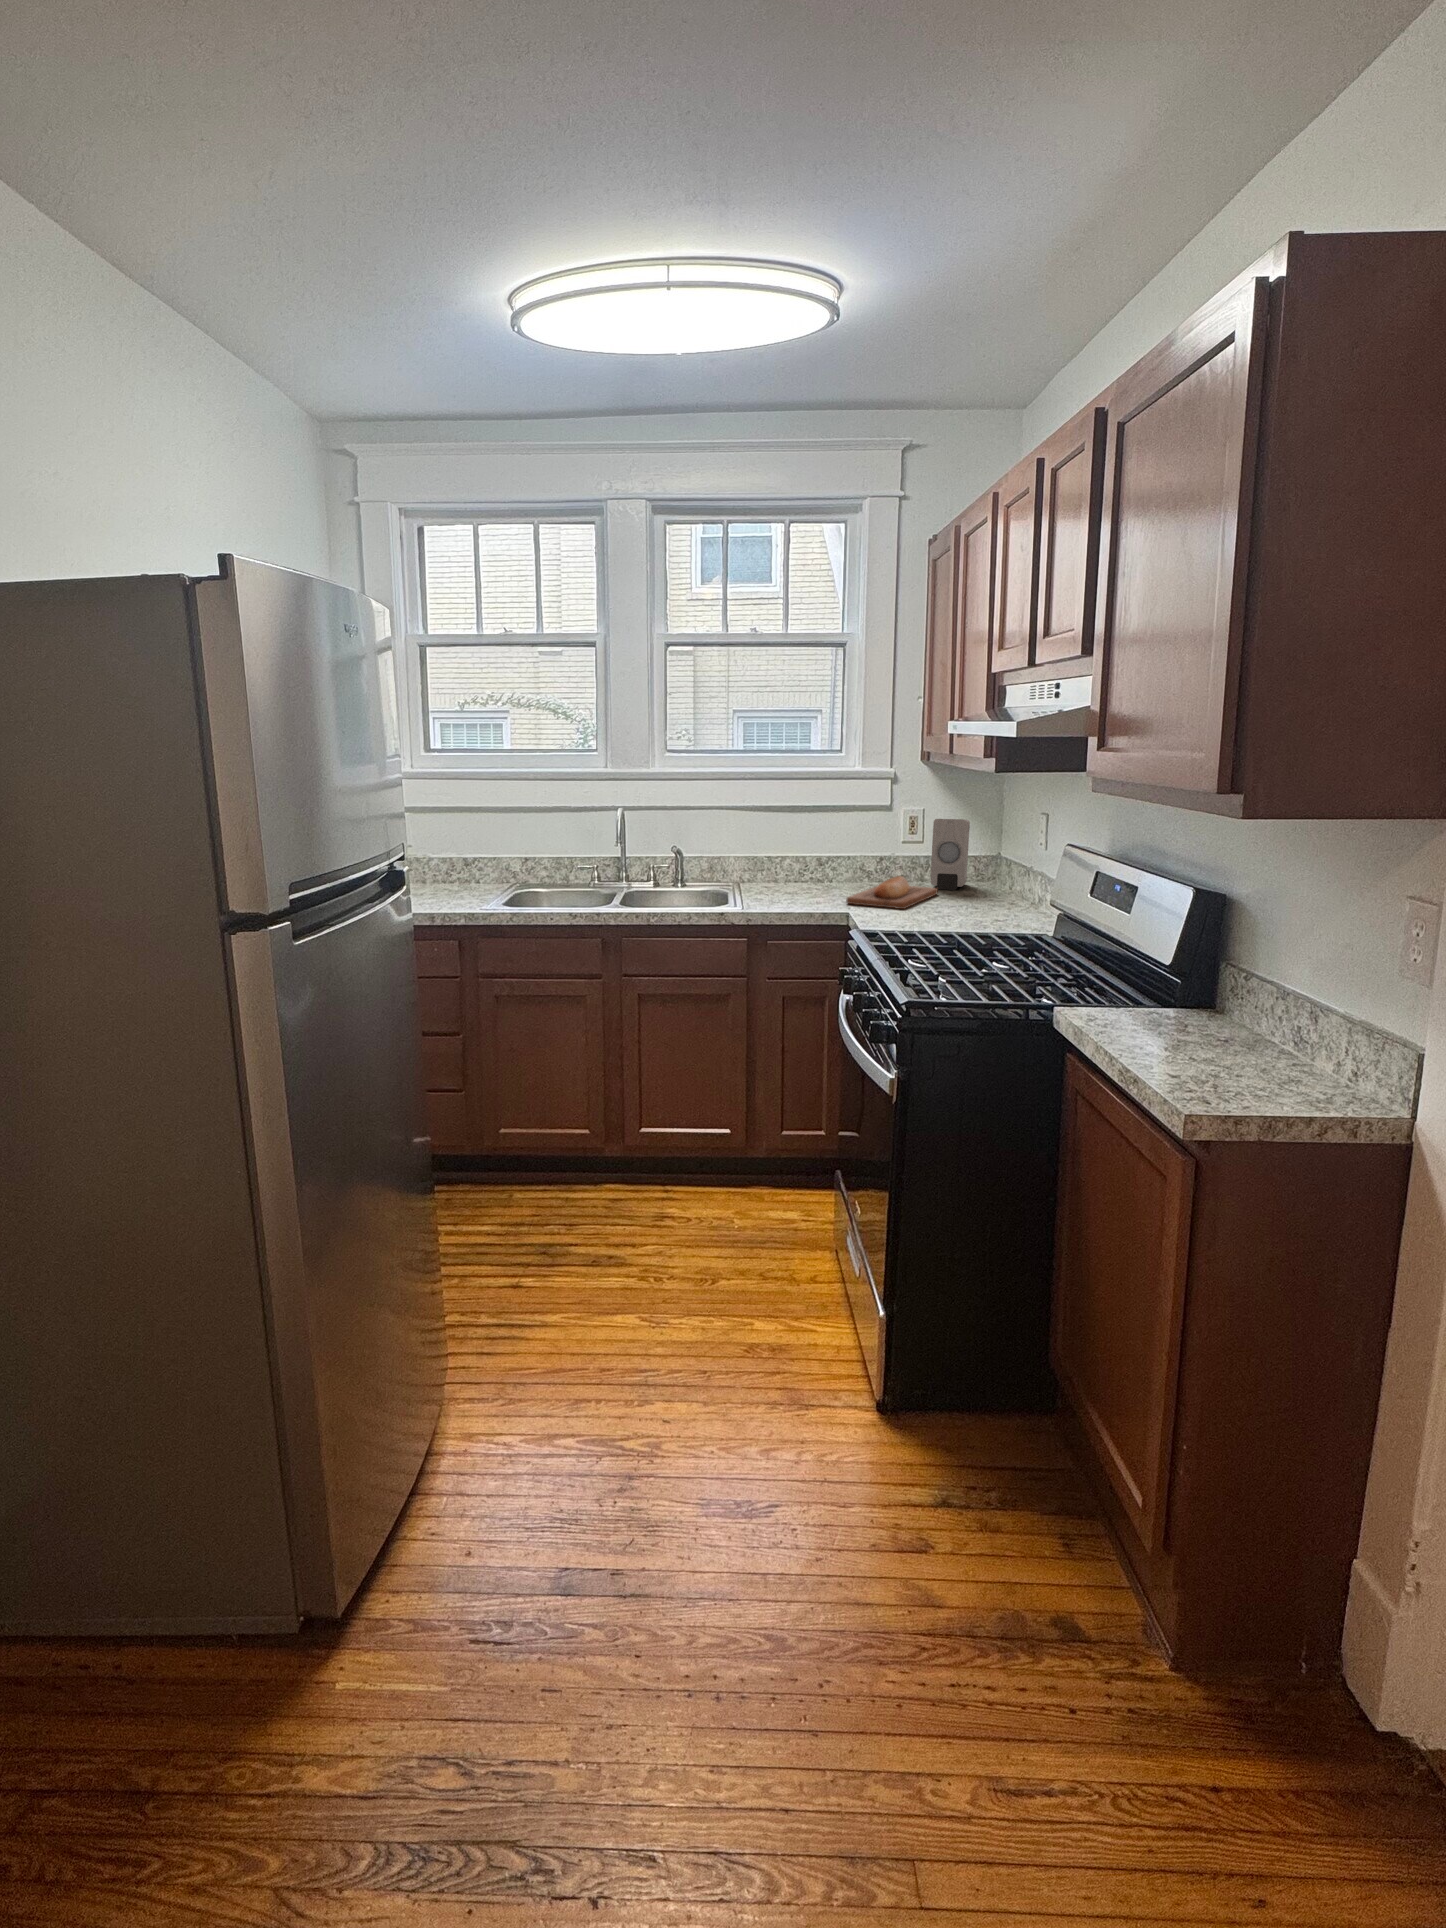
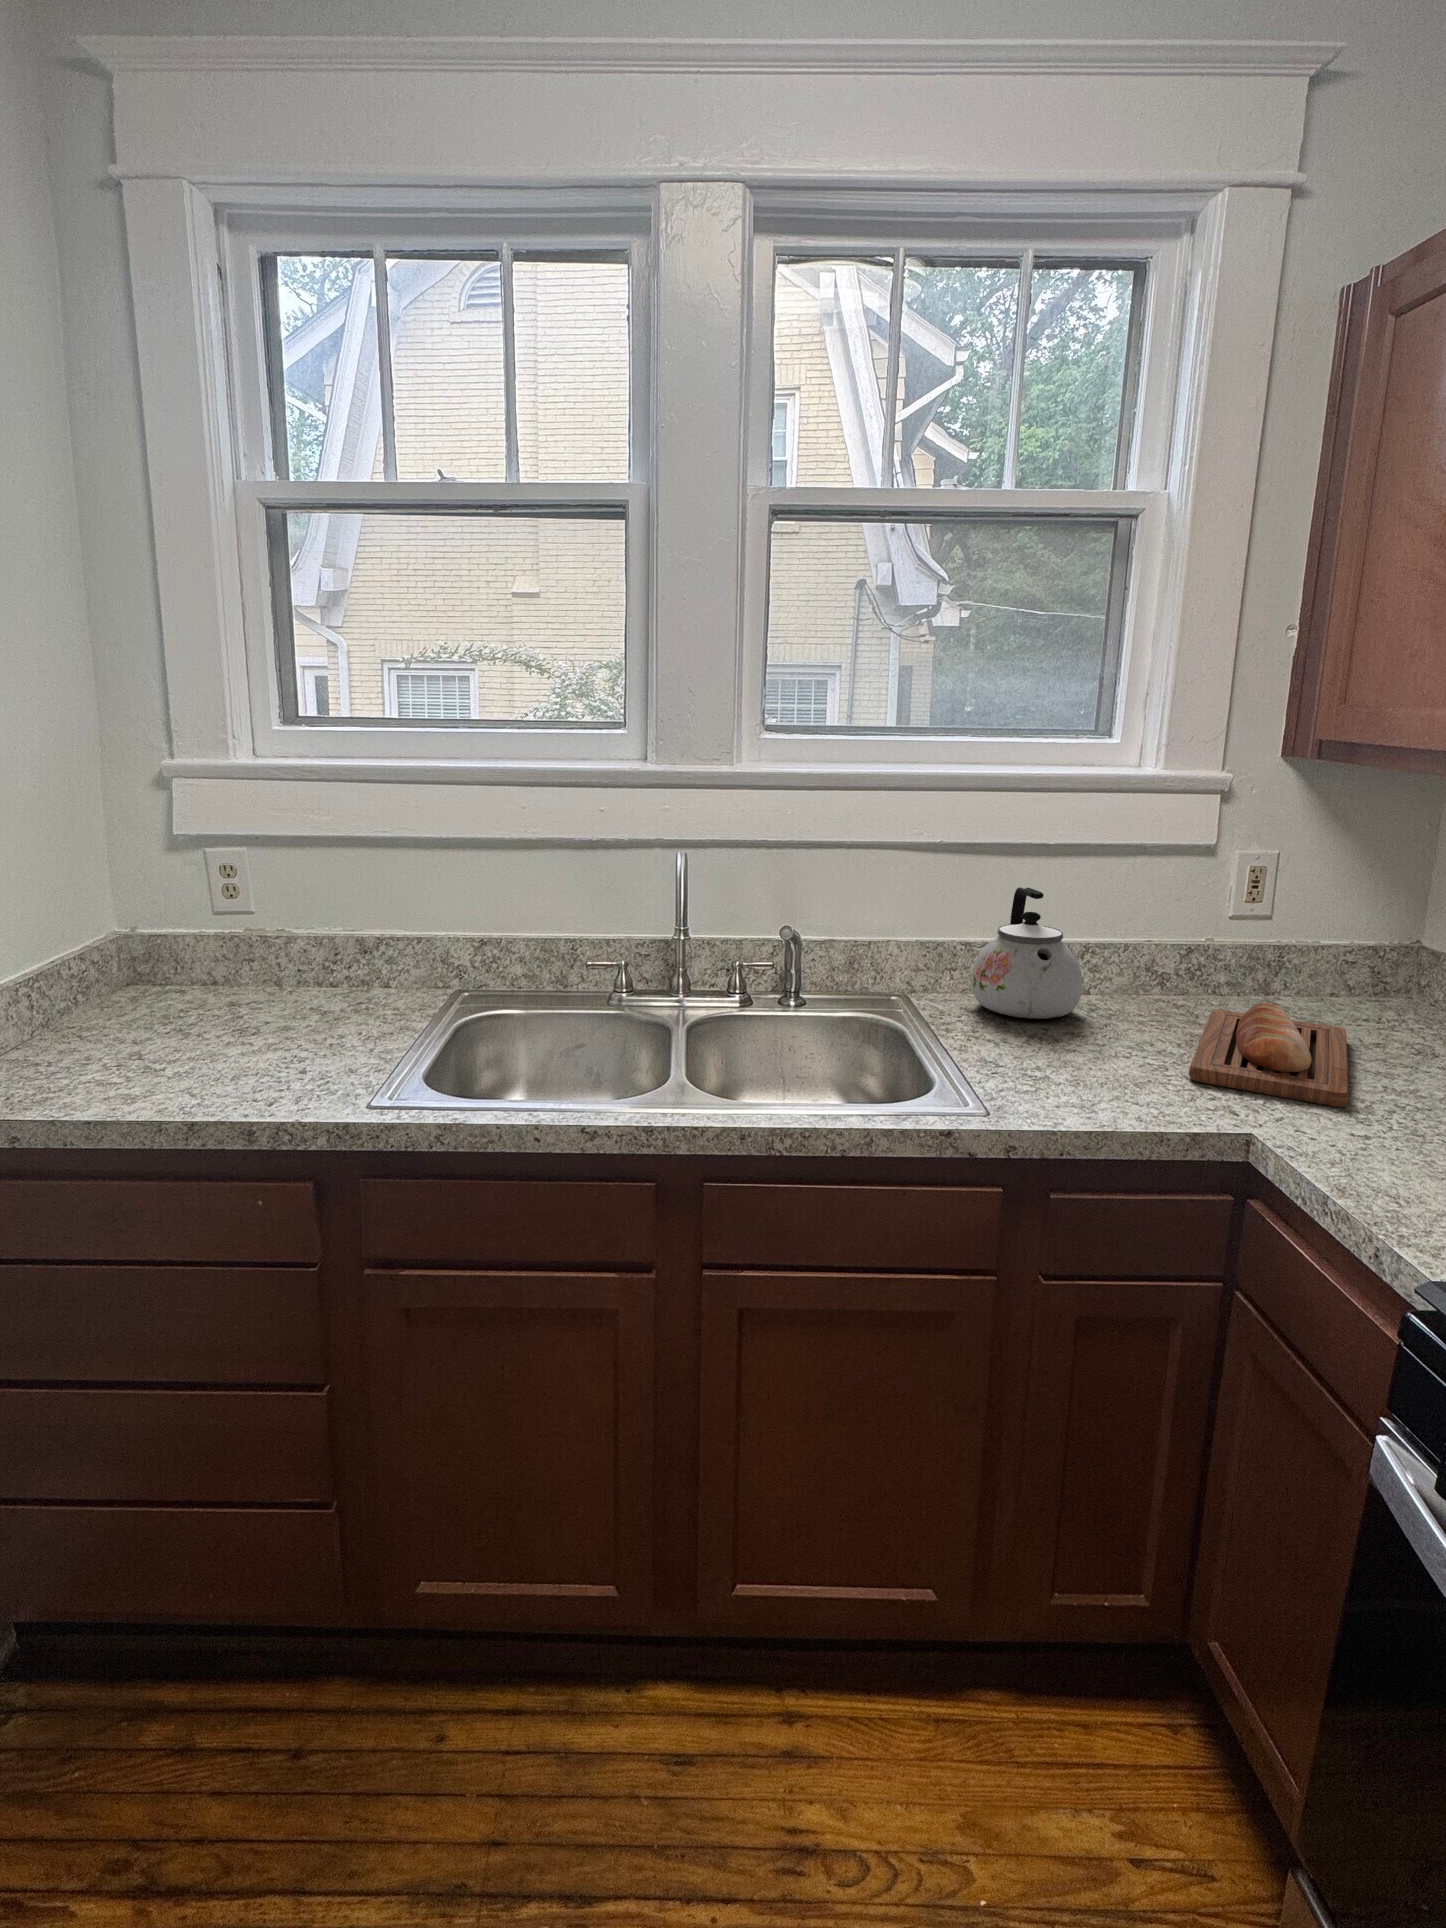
soap dispenser: present [931,819,970,890] -> none [1287,872,1395,1024]
kettle: none [769,828,821,889] -> present [971,887,1082,1019]

